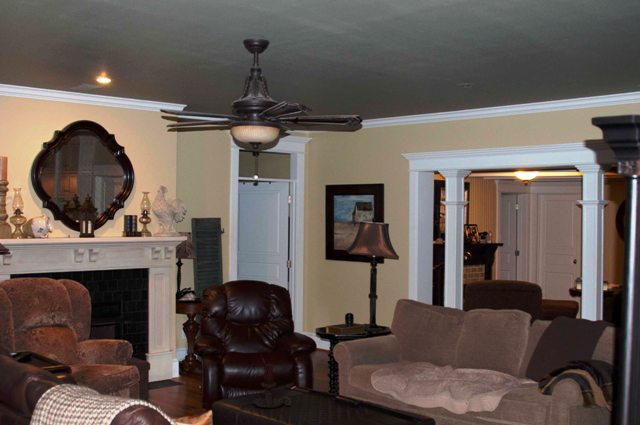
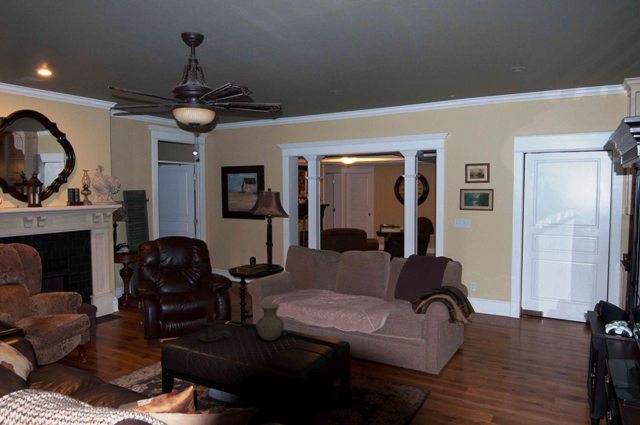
vase: none [321,367,356,413] -> present [256,303,284,341]

